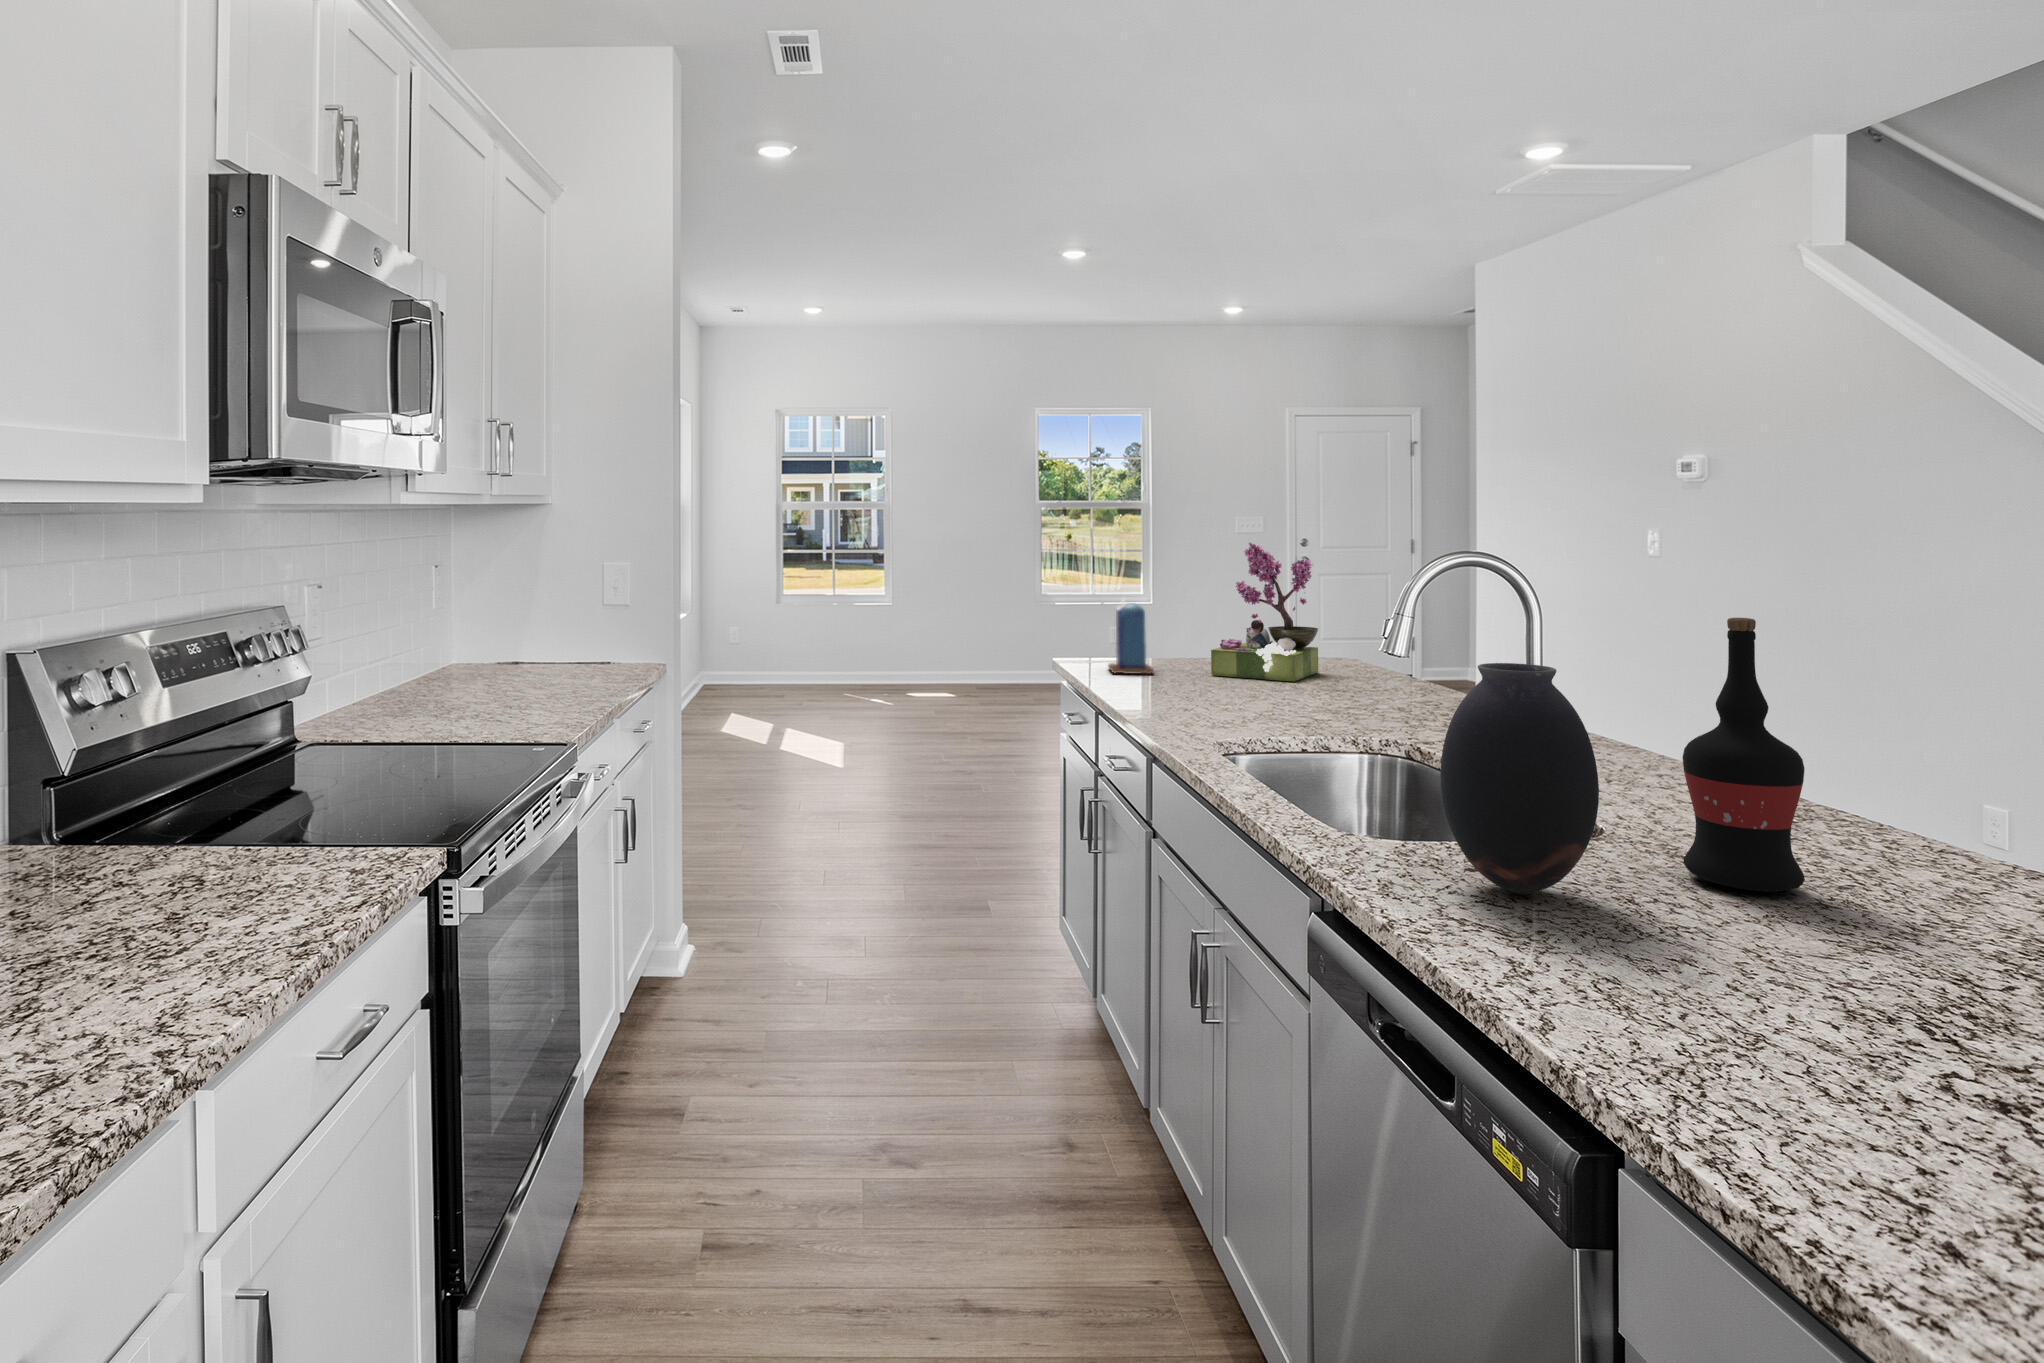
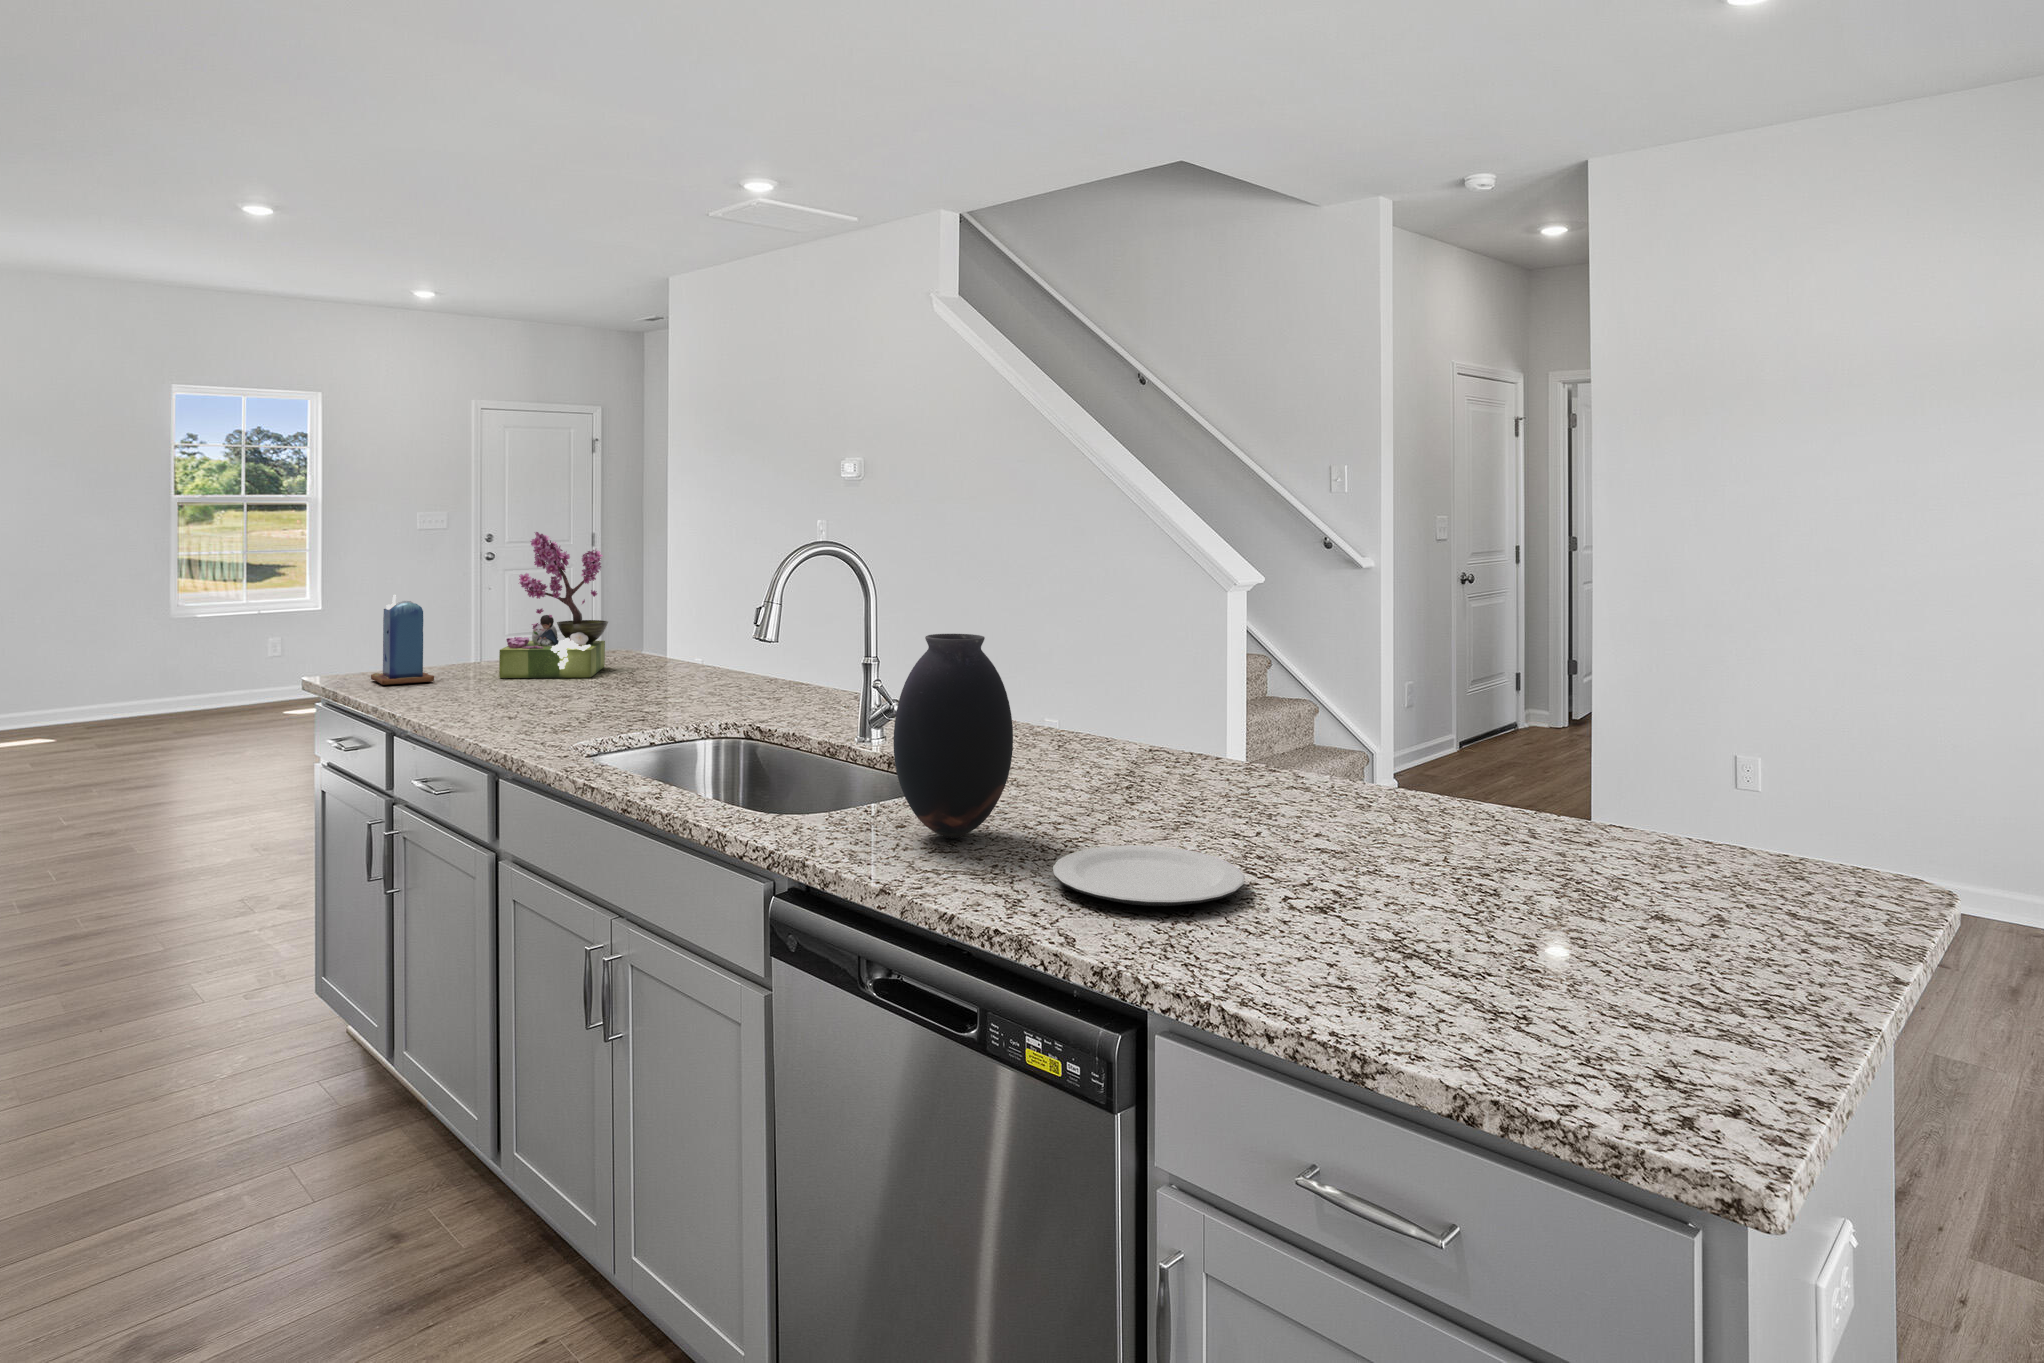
wine bottle: present [1683,618,1805,892] -> none [1033,588,1110,803]
plate: none [1586,940,1901,1043] -> present [1053,845,1245,906]

